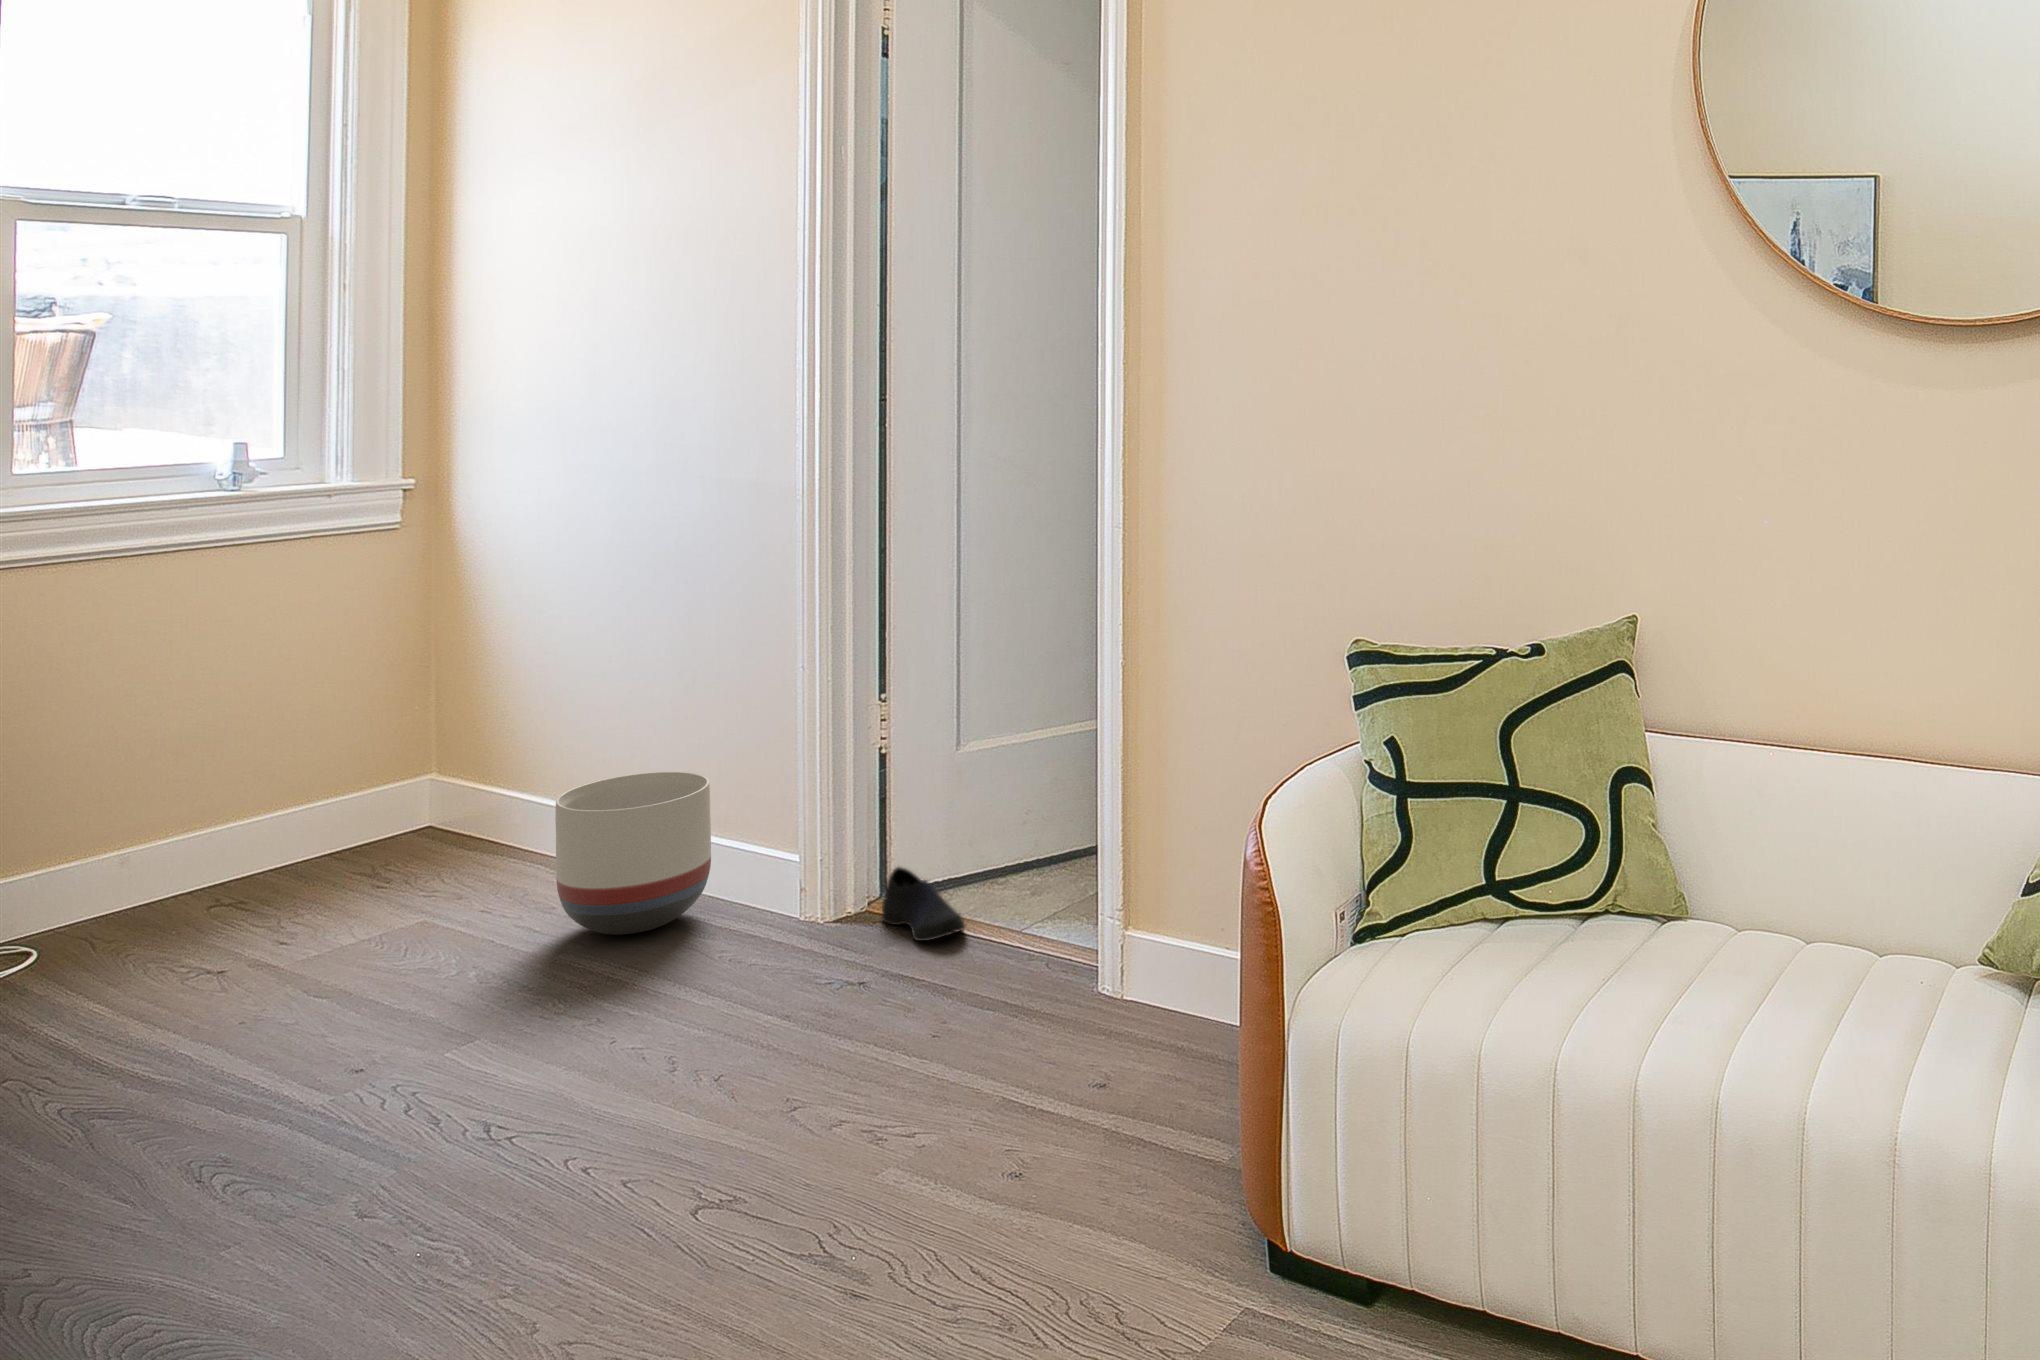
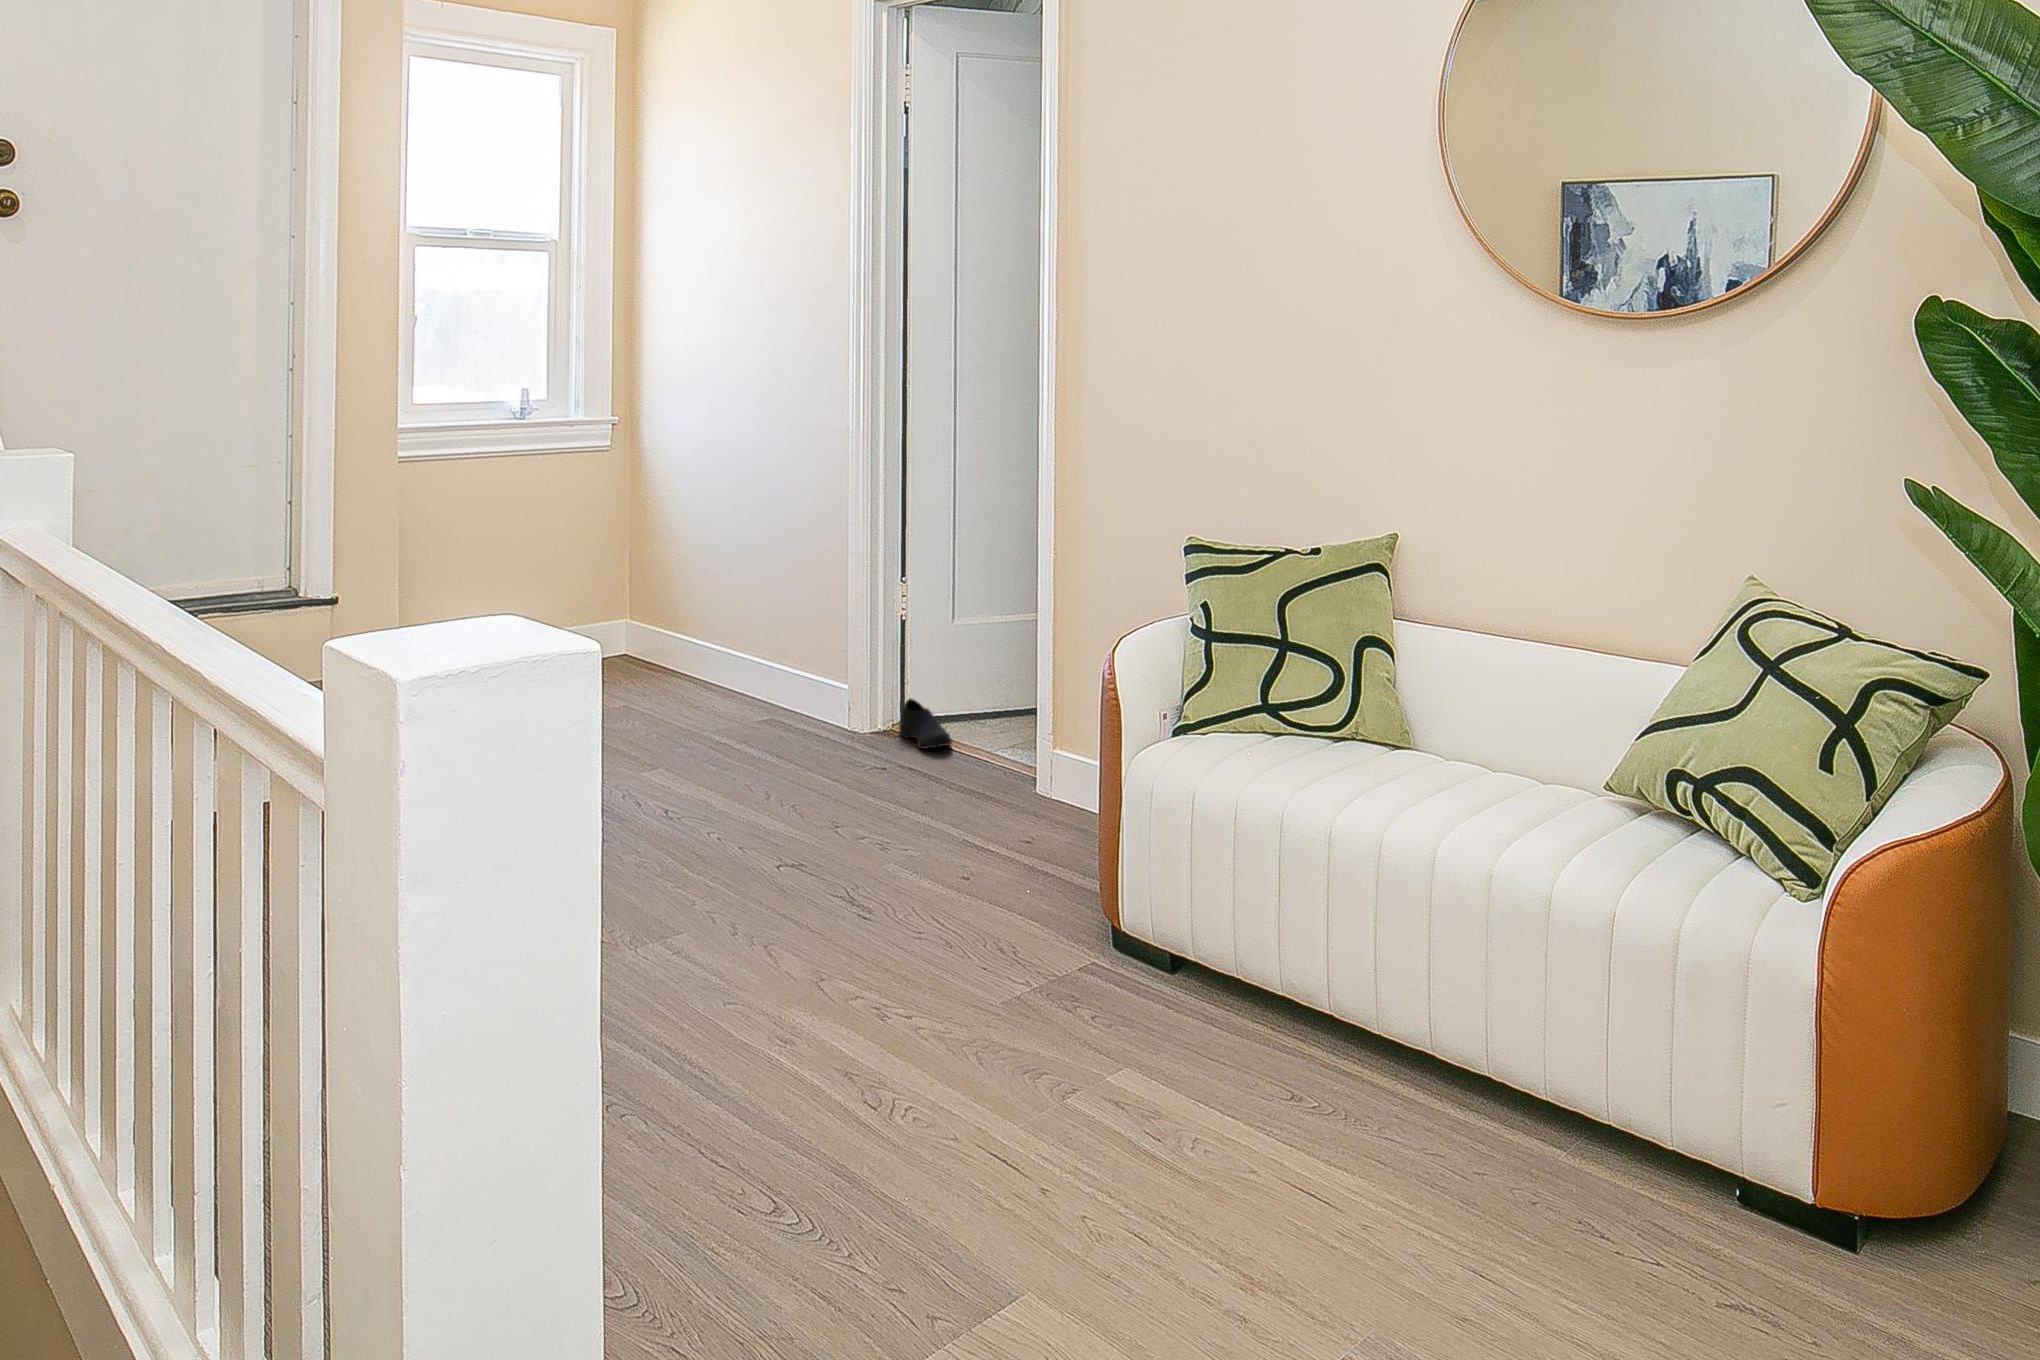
planter: present [555,772,711,935] -> none [700,620,793,724]

